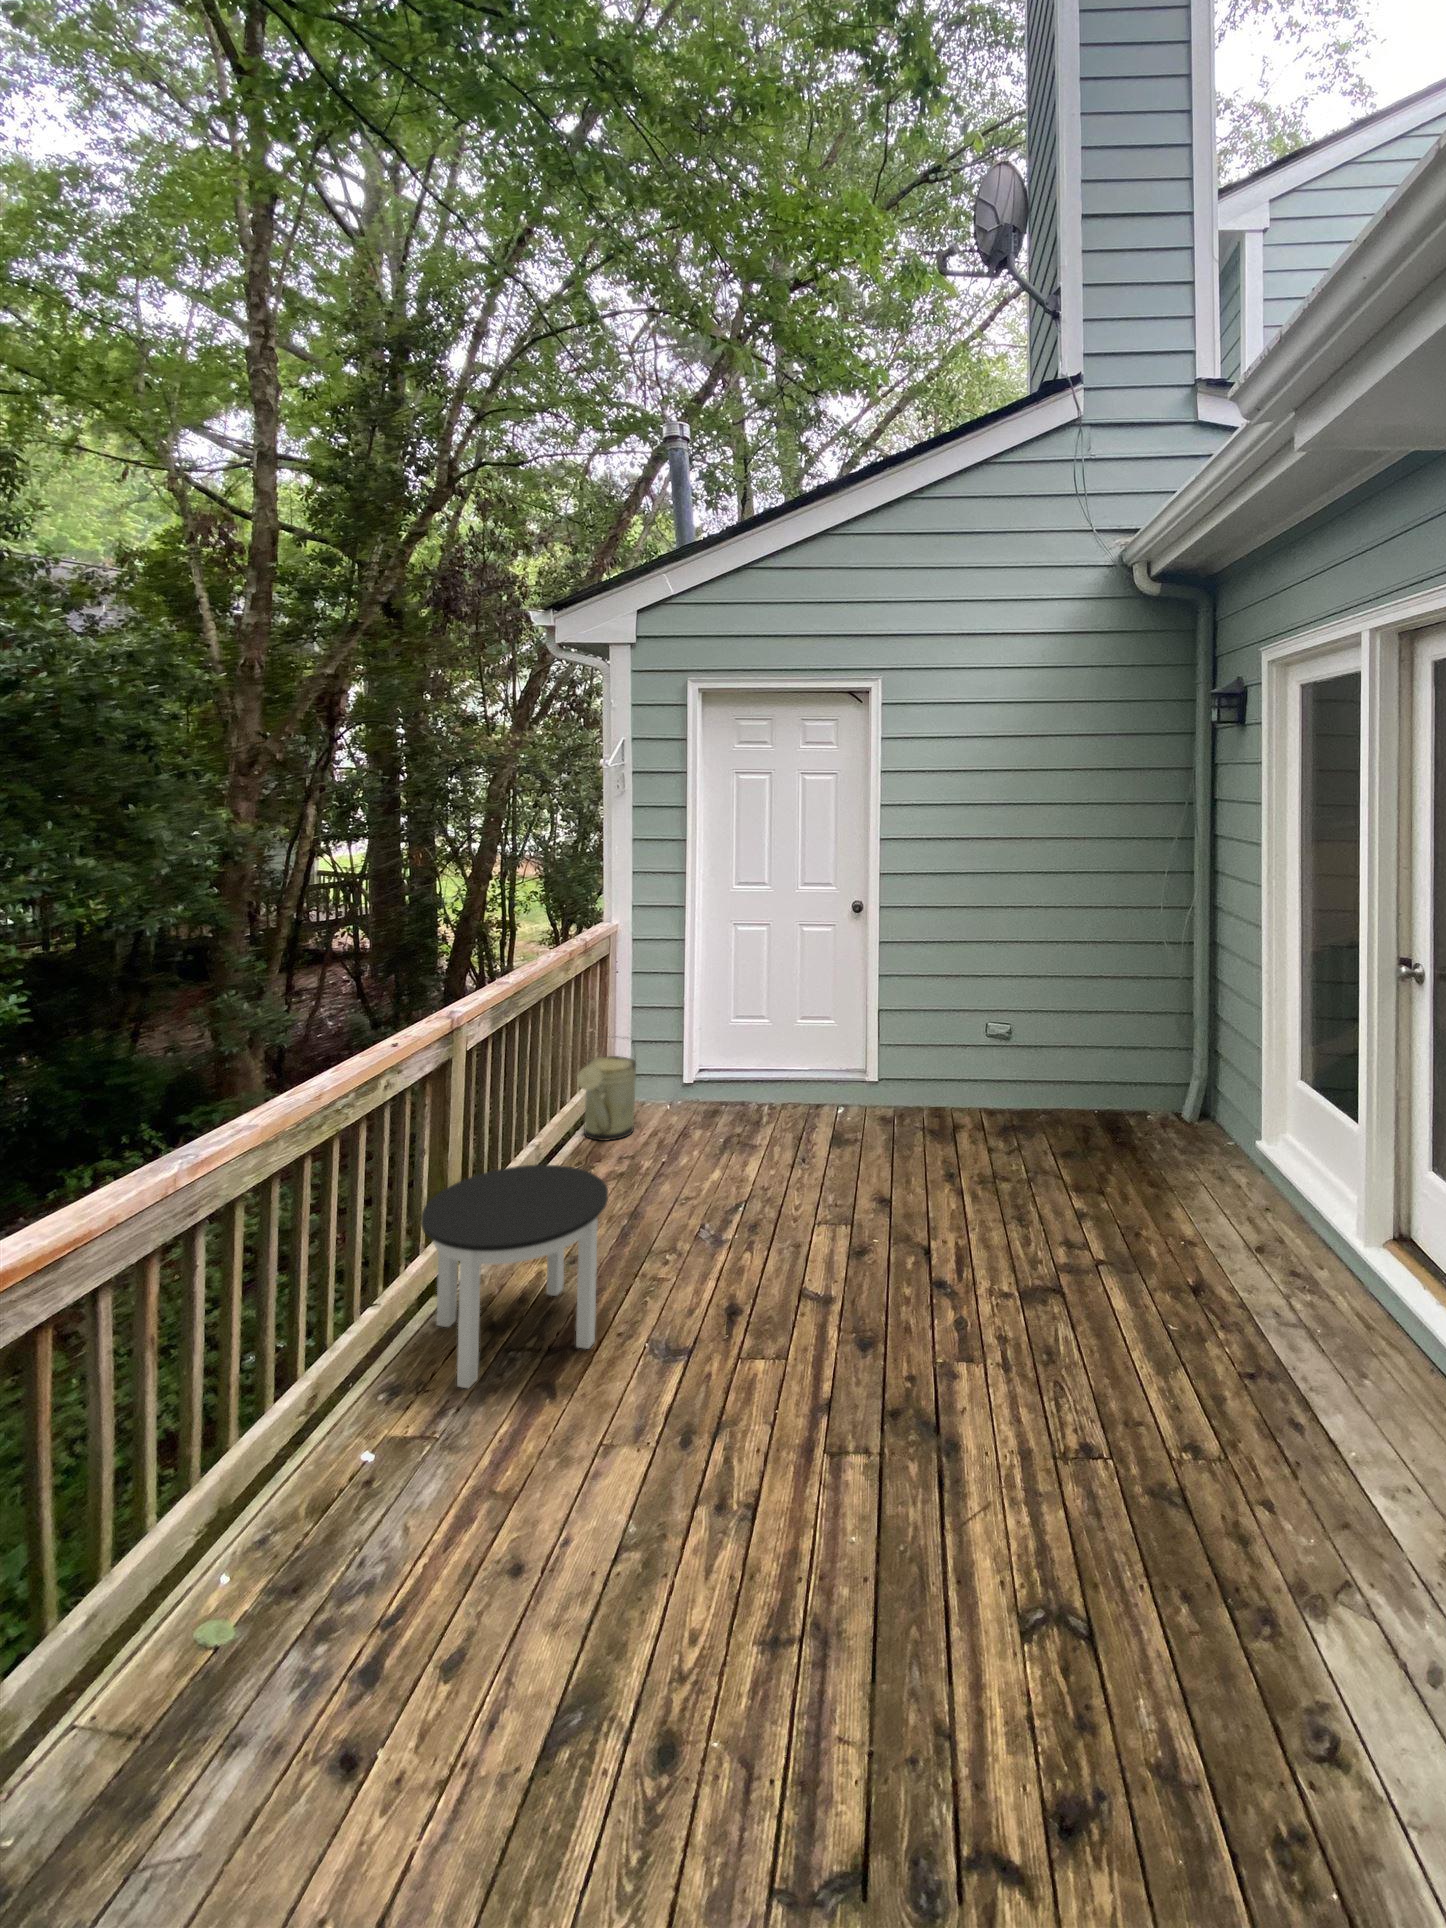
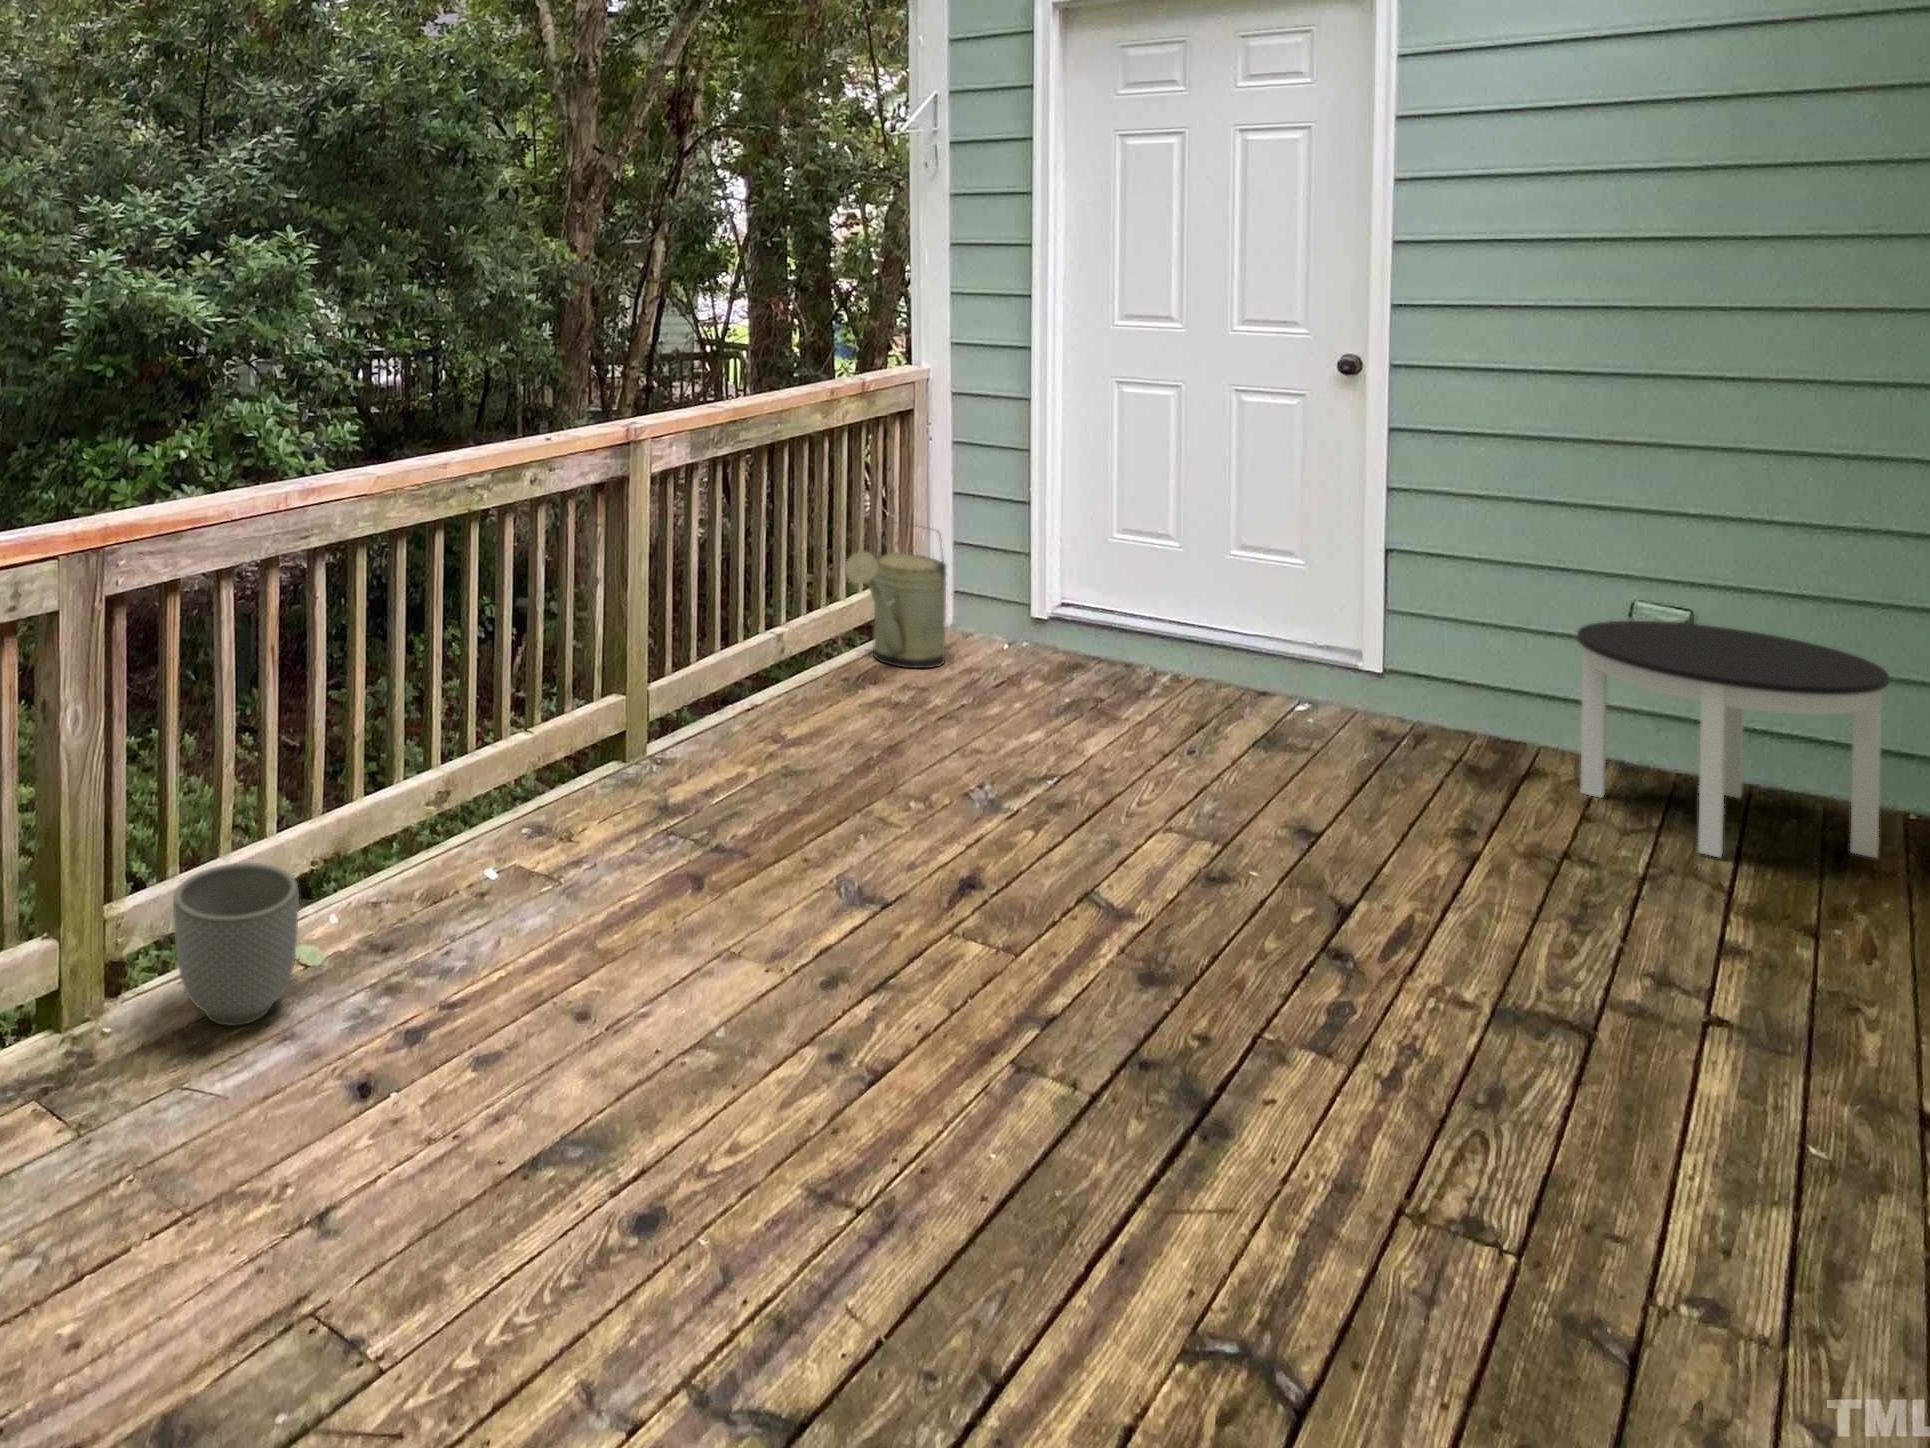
round table: present [421,1165,608,1388] -> present [1577,621,1889,858]
planter: none [60,1584,230,1810] -> present [173,863,299,1026]

